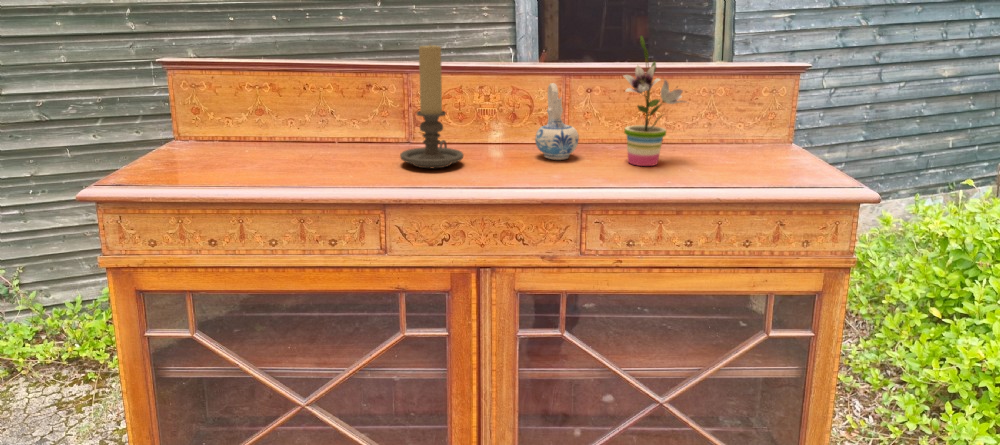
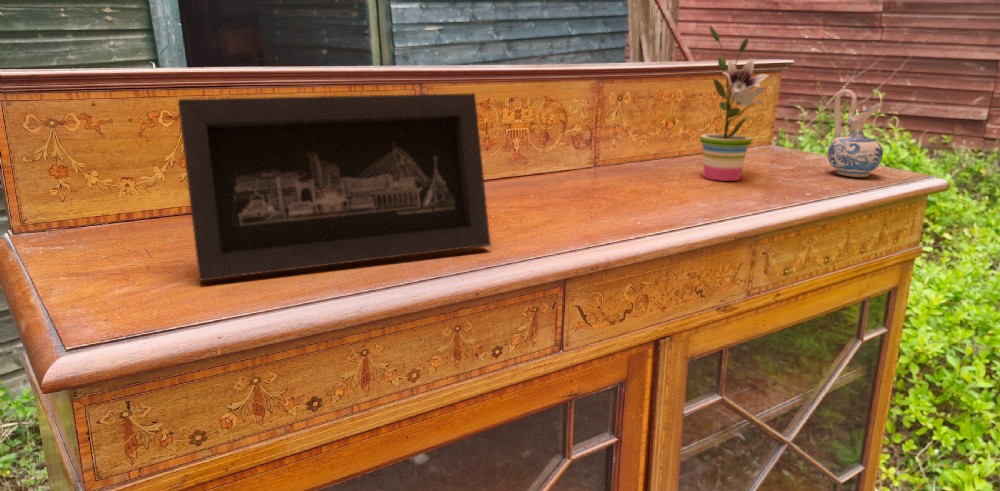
candle holder: present [400,45,463,168] -> none [489,31,582,216]
picture frame: none [183,80,345,178] -> present [178,93,490,281]
ceramic pitcher: present [535,83,579,160] -> present [827,89,883,177]

